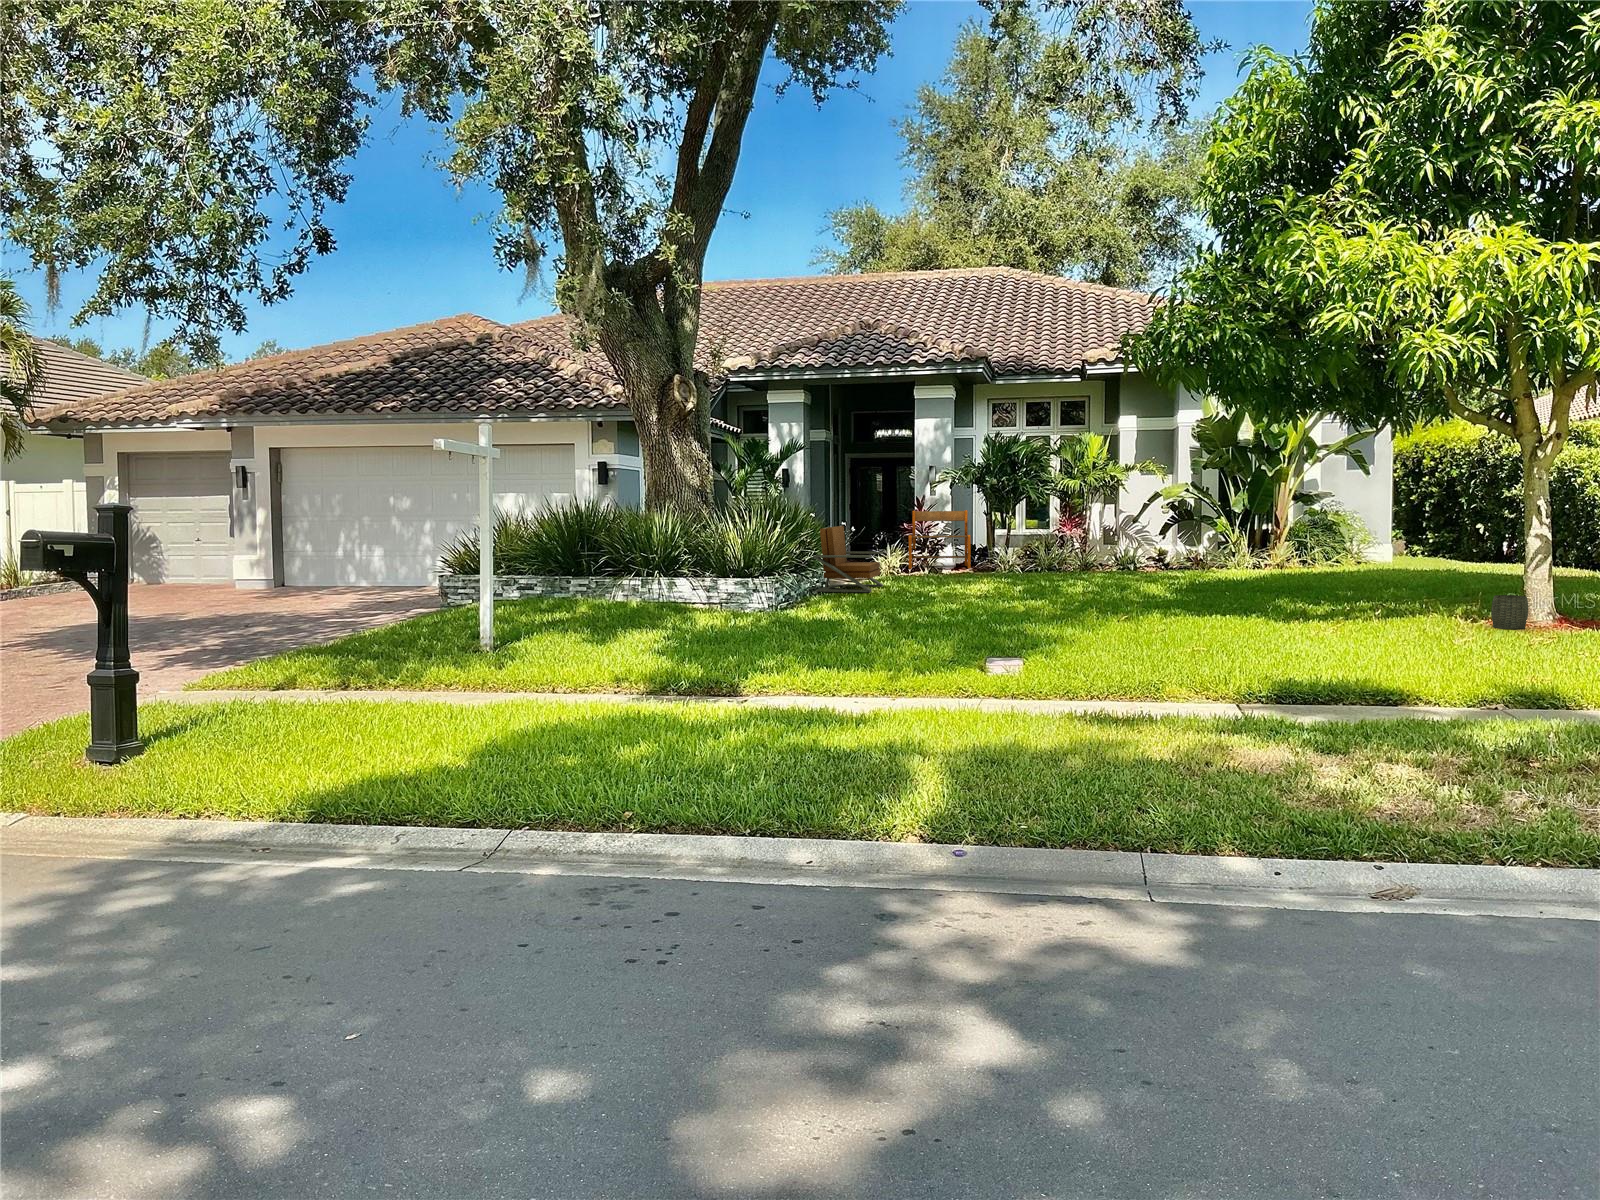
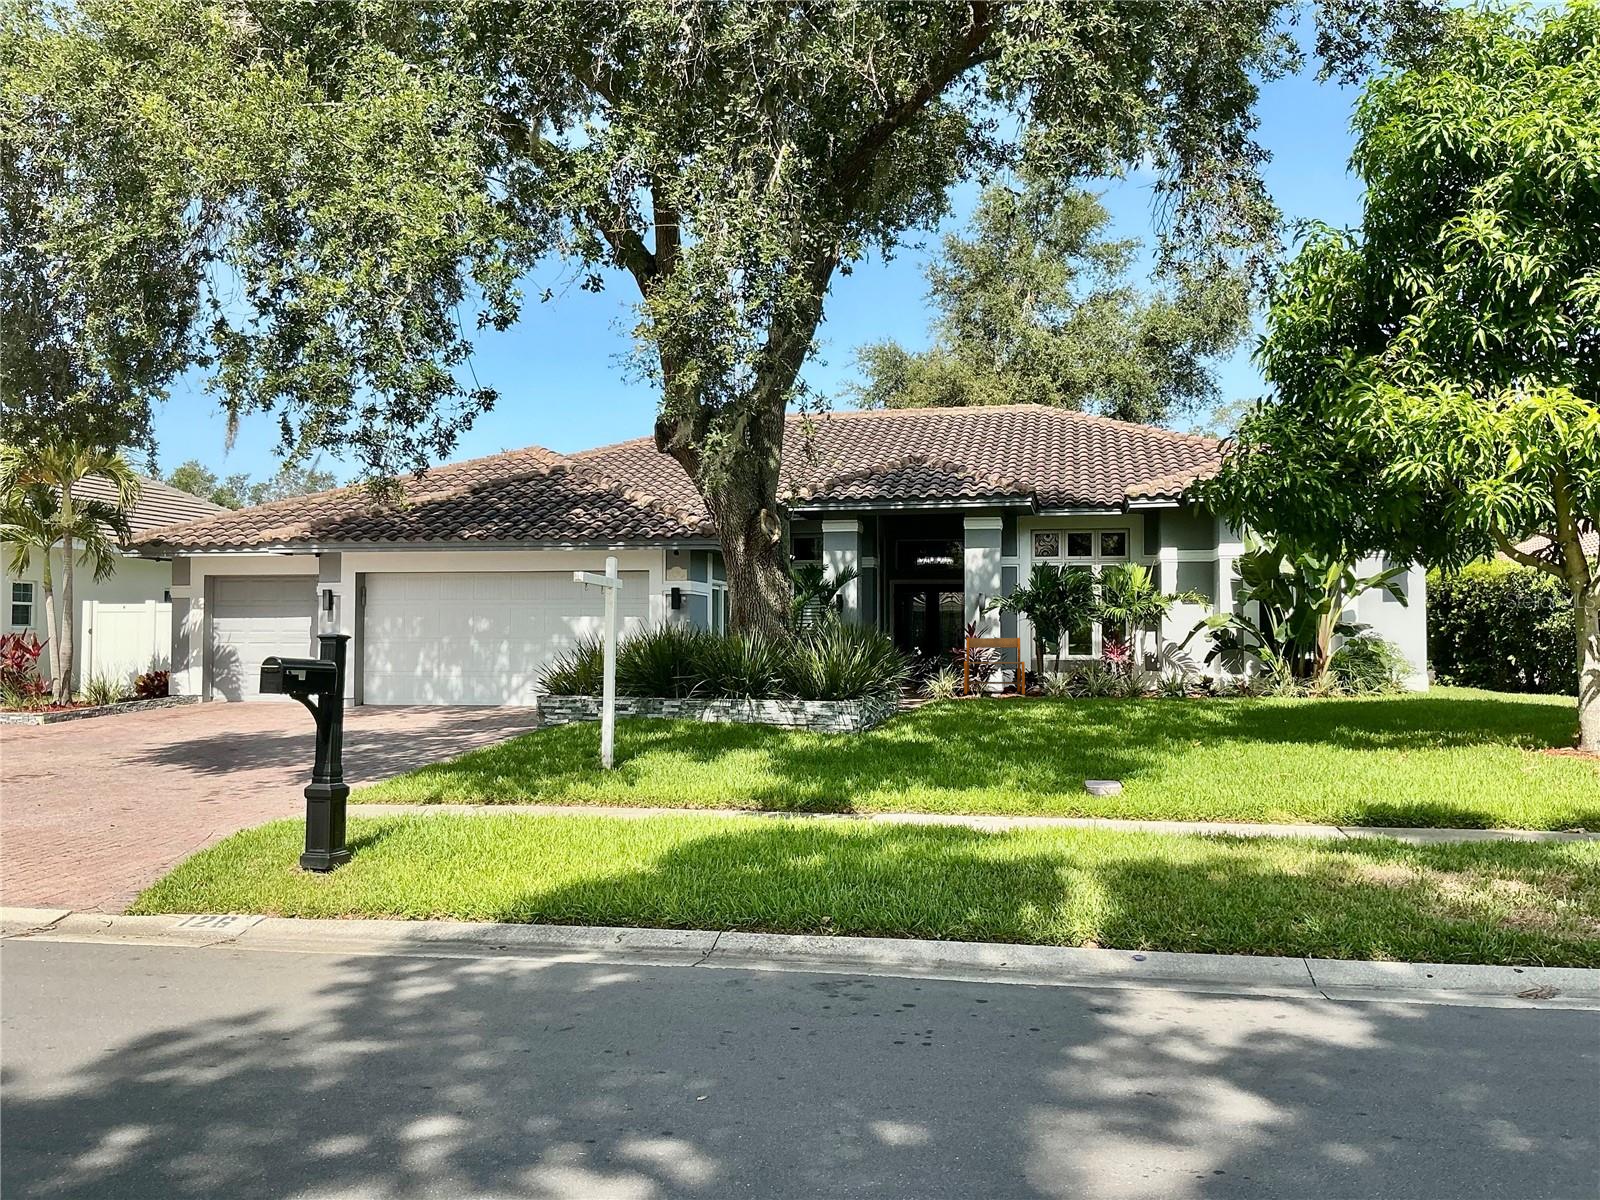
lounge chair: present [813,526,883,592] -> none [884,652,949,717]
woven basket: present [1491,595,1528,629] -> none [1552,725,1587,757]

